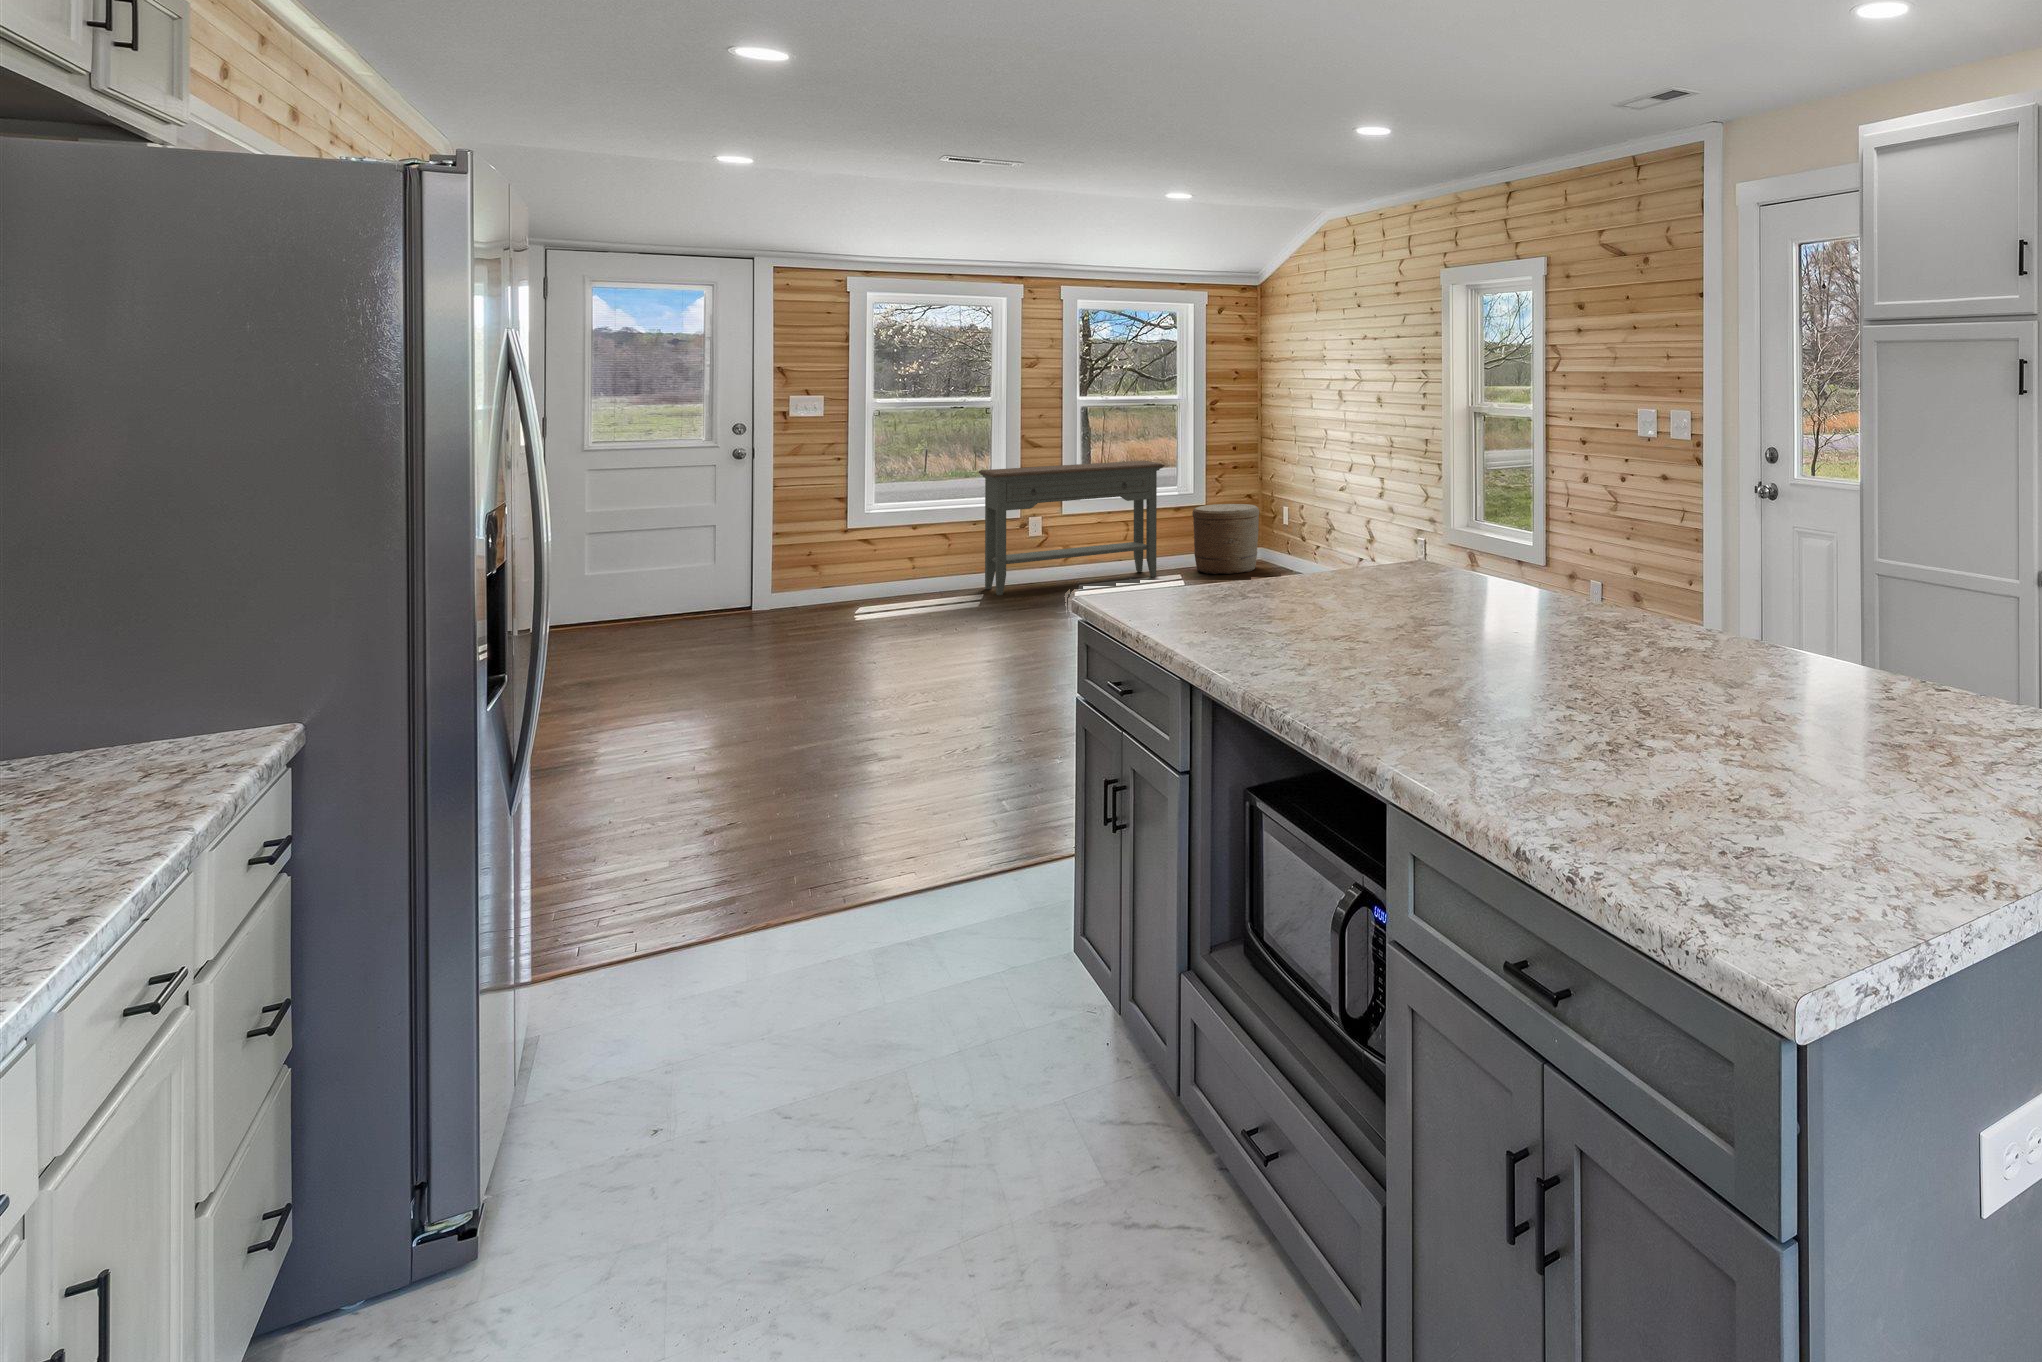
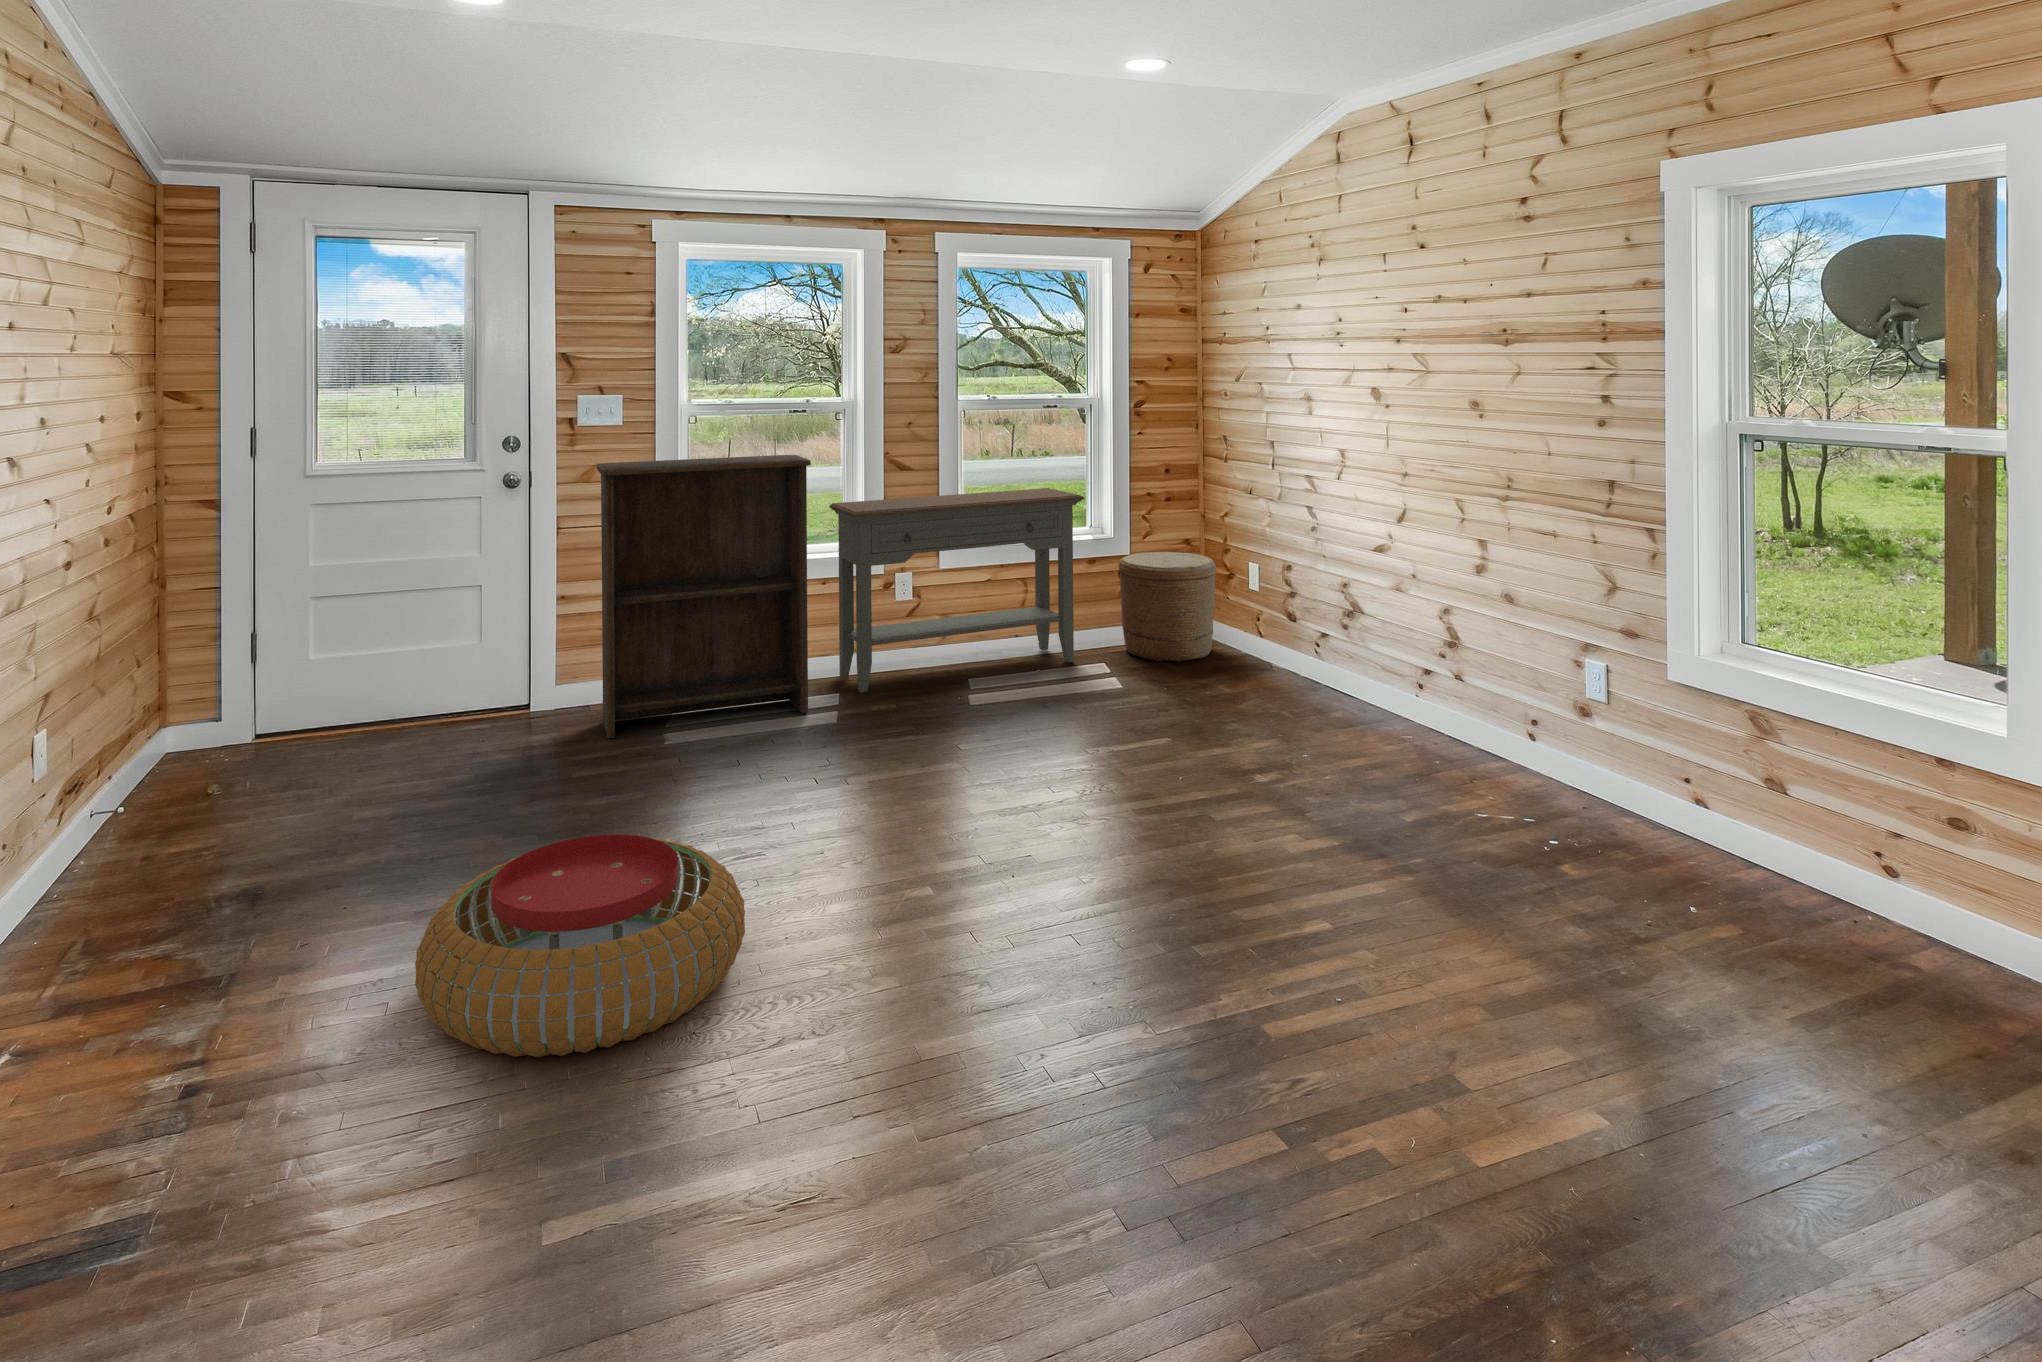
bookshelf: none [806,436,961,621] -> present [597,455,811,738]
pouf: none [712,629,898,717] -> present [415,834,745,1058]

